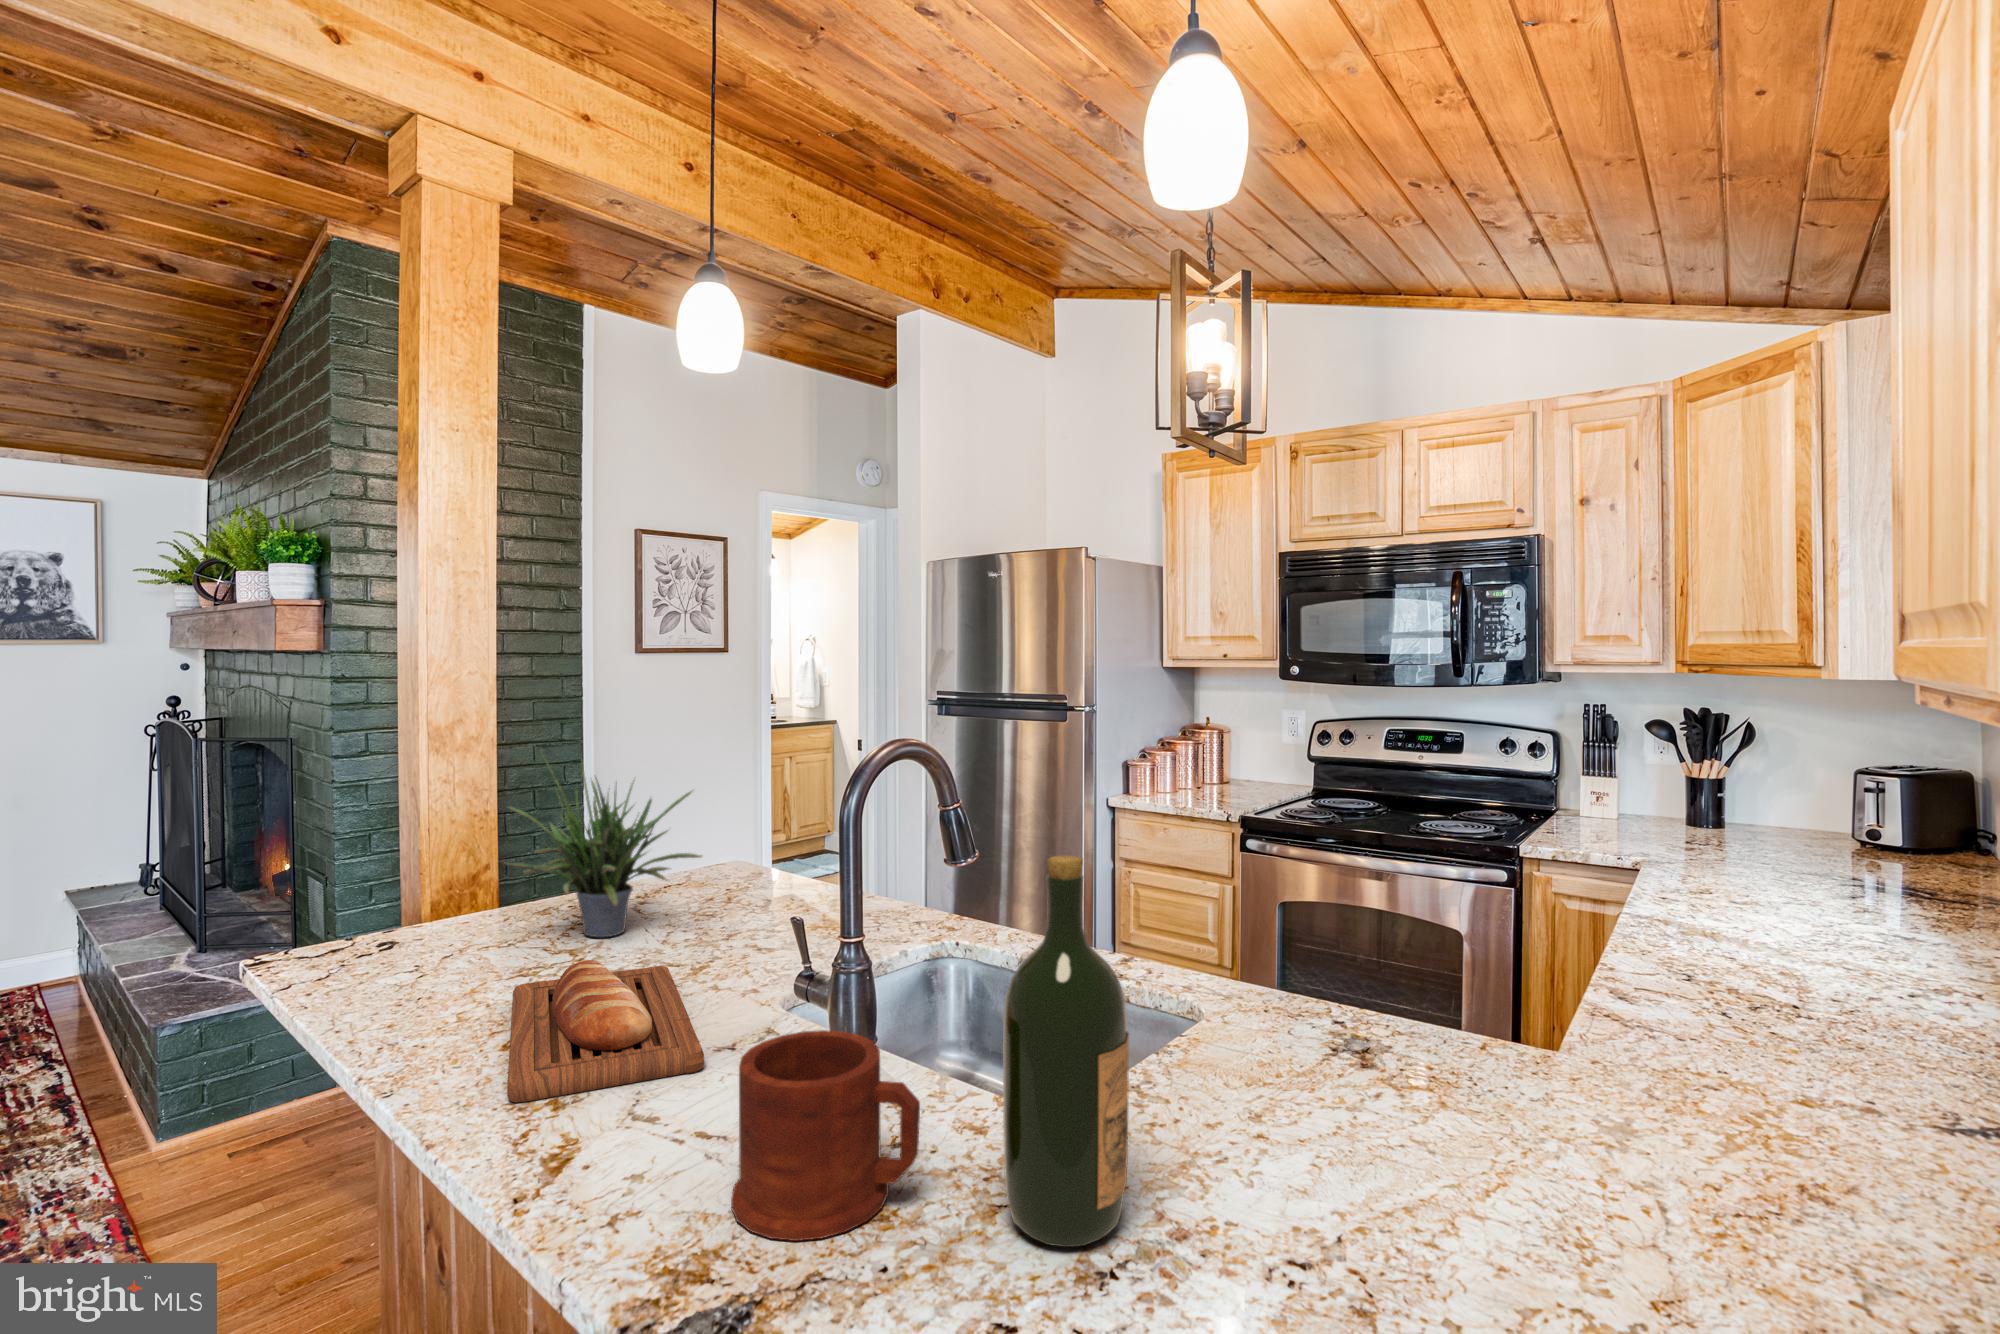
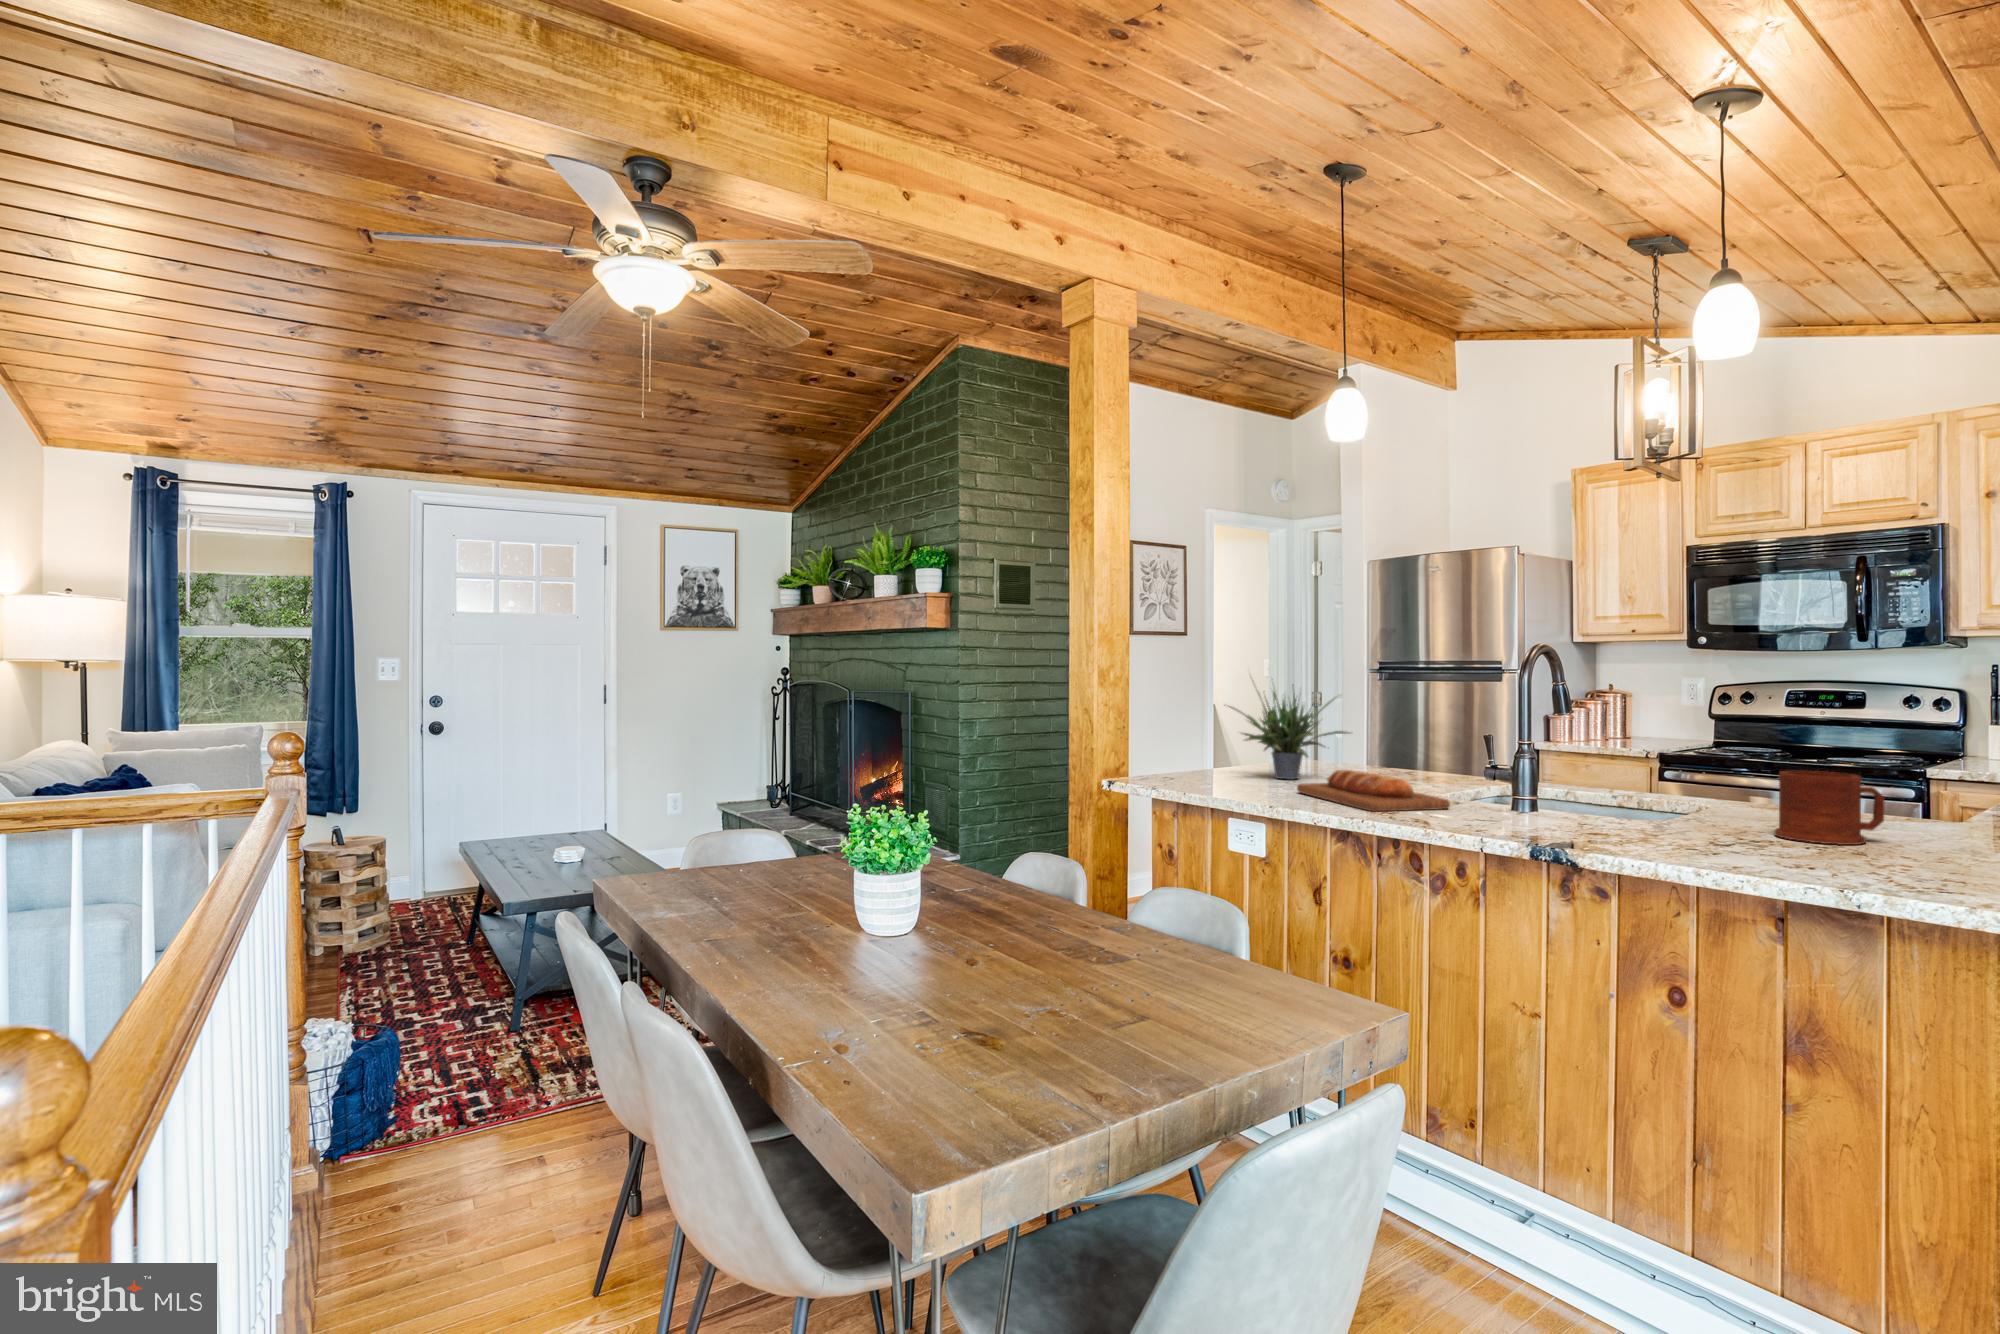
wine bottle: present [1003,856,1129,1247] -> none [1671,678,1738,841]
mug: present [731,1030,920,1241] -> present [1774,771,1885,845]

